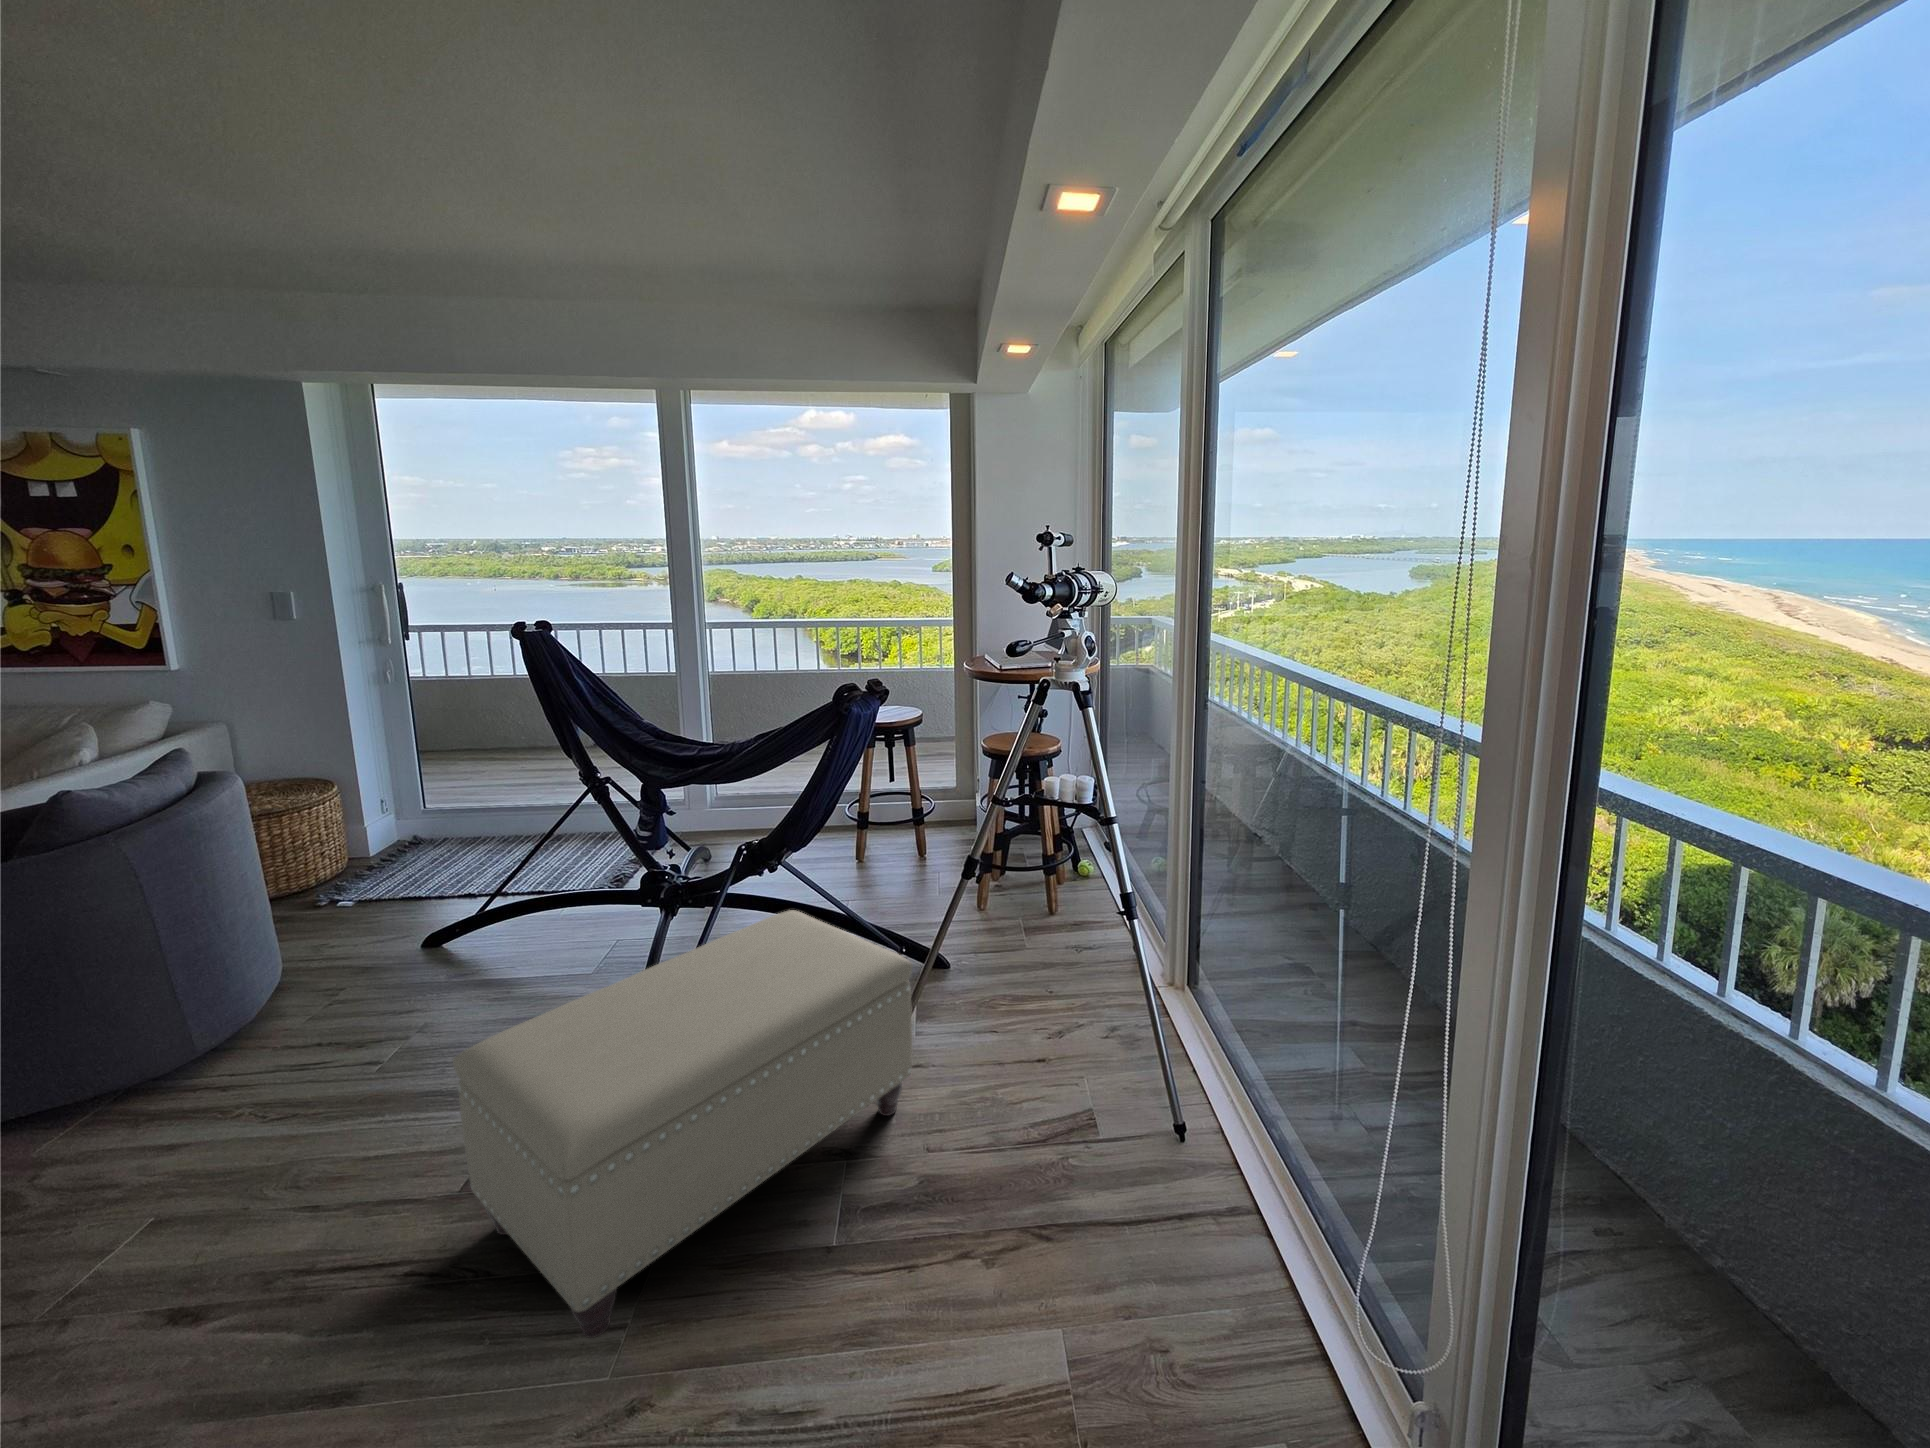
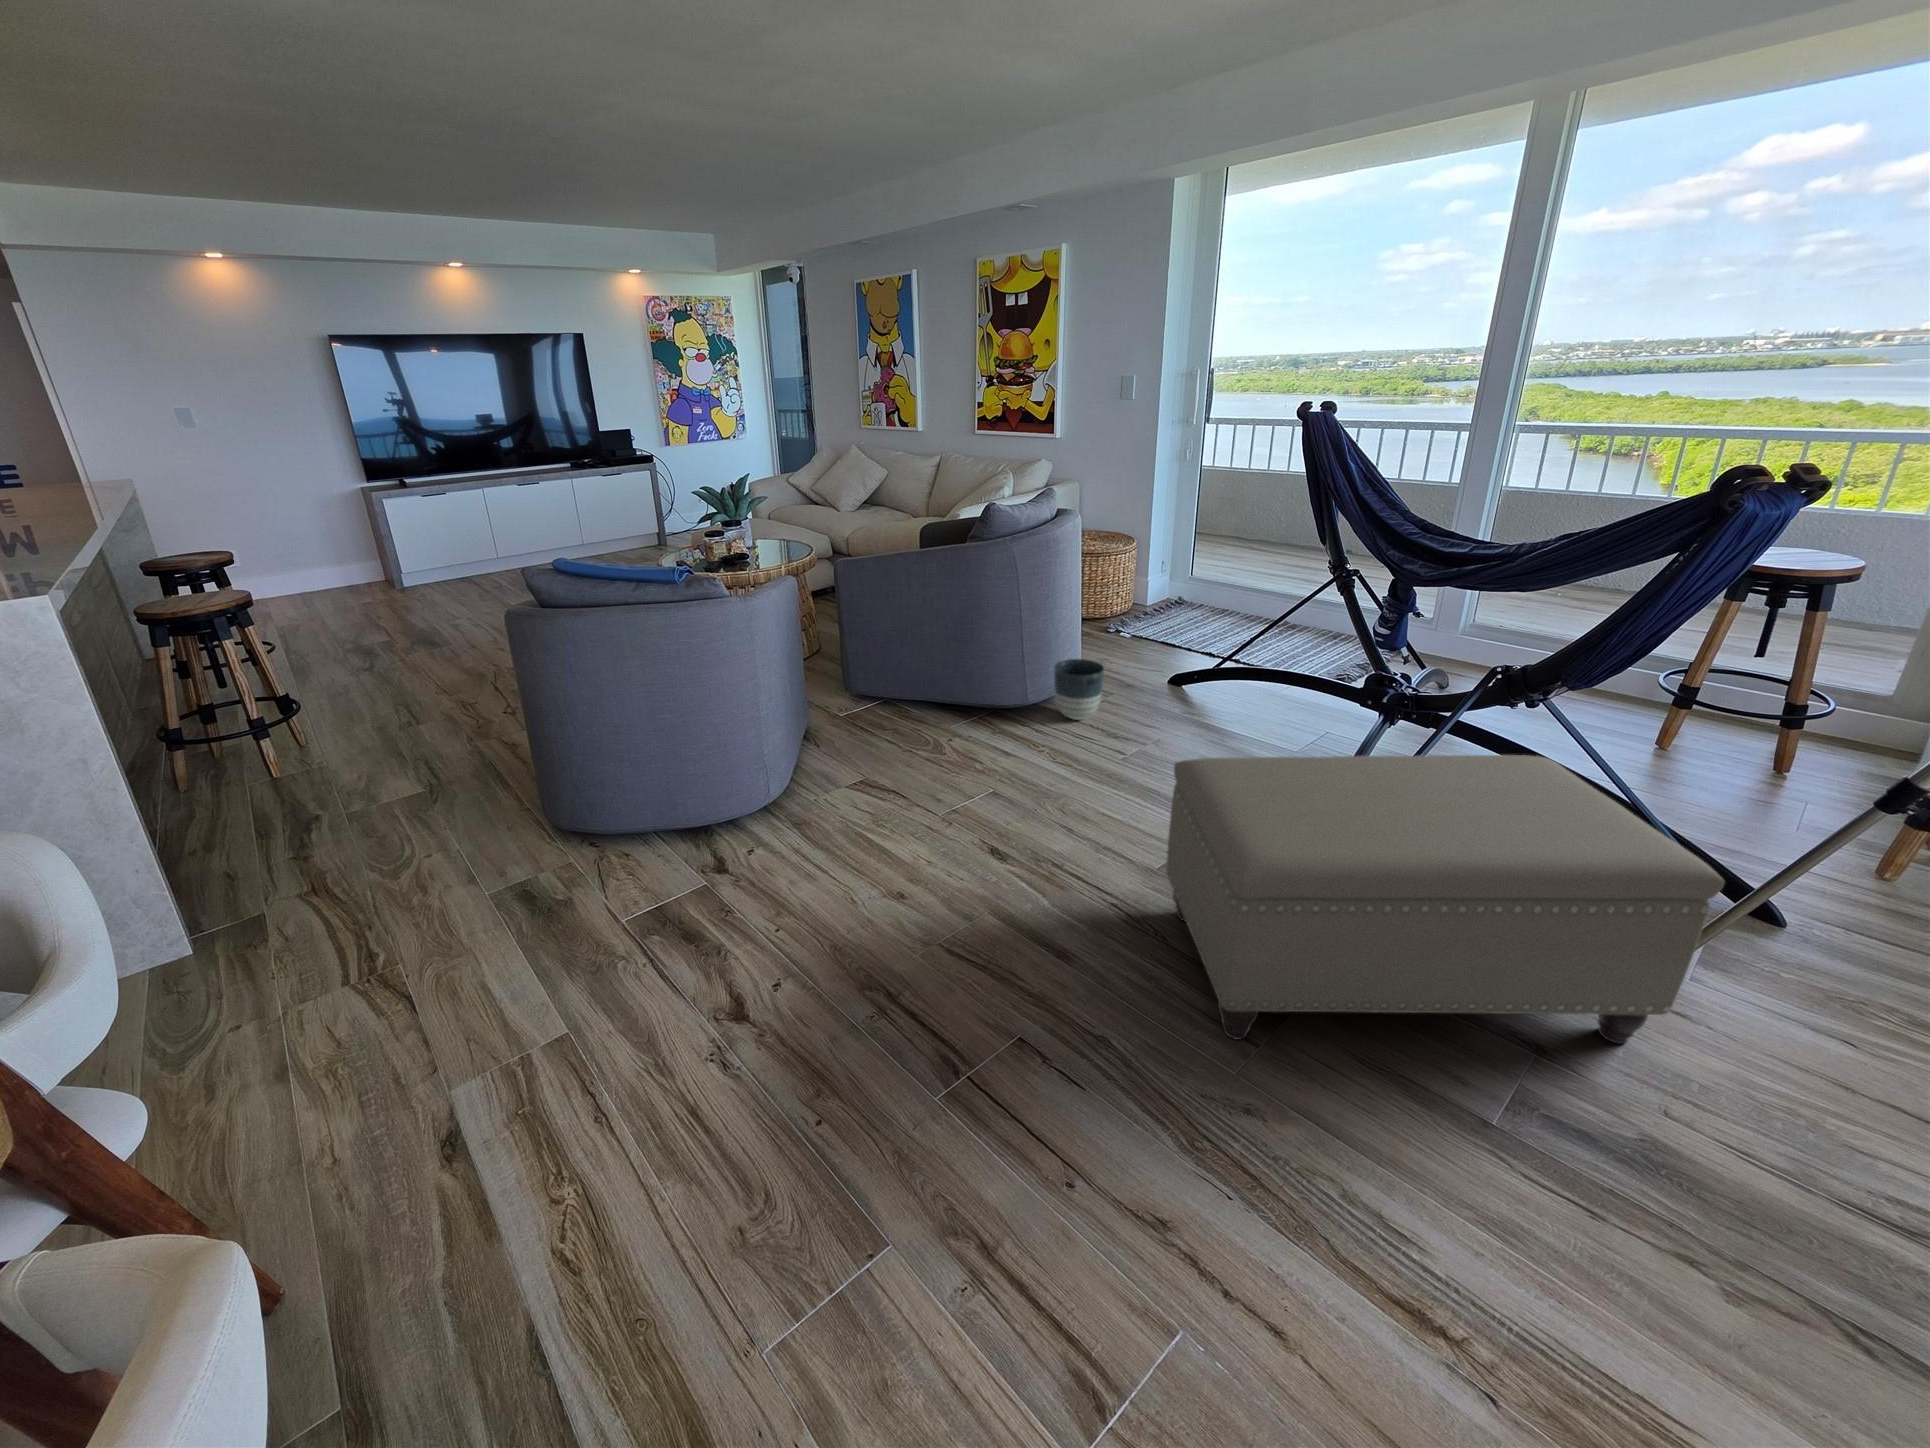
planter: none [236,957,326,1045] -> present [1054,659,1104,720]

